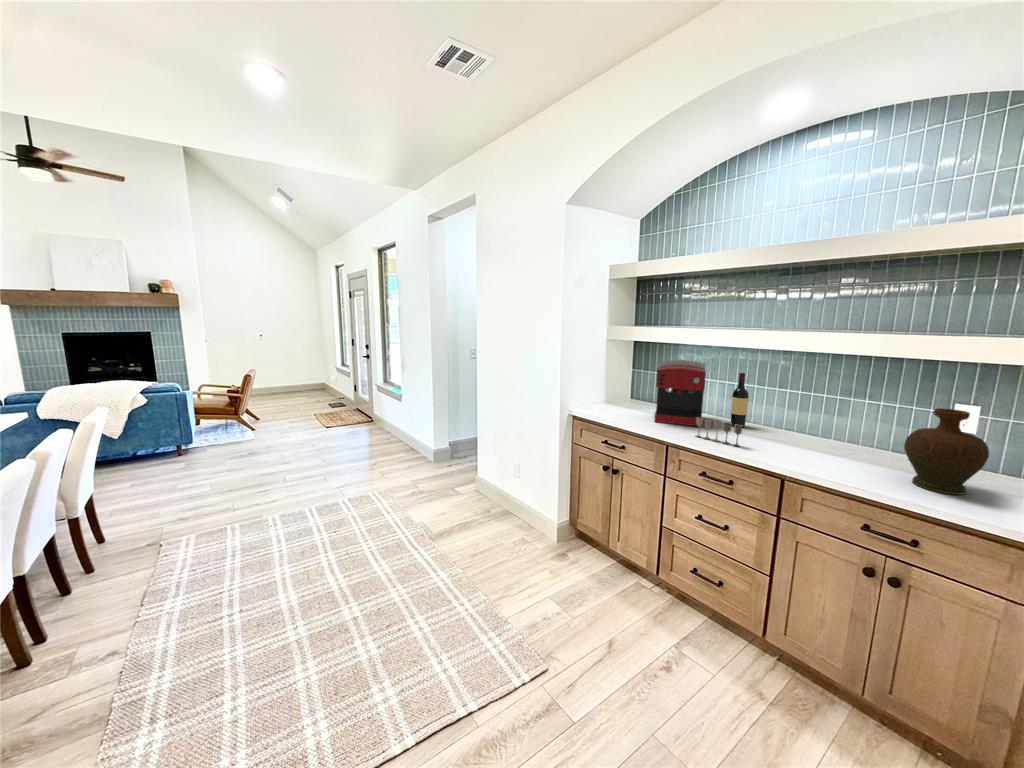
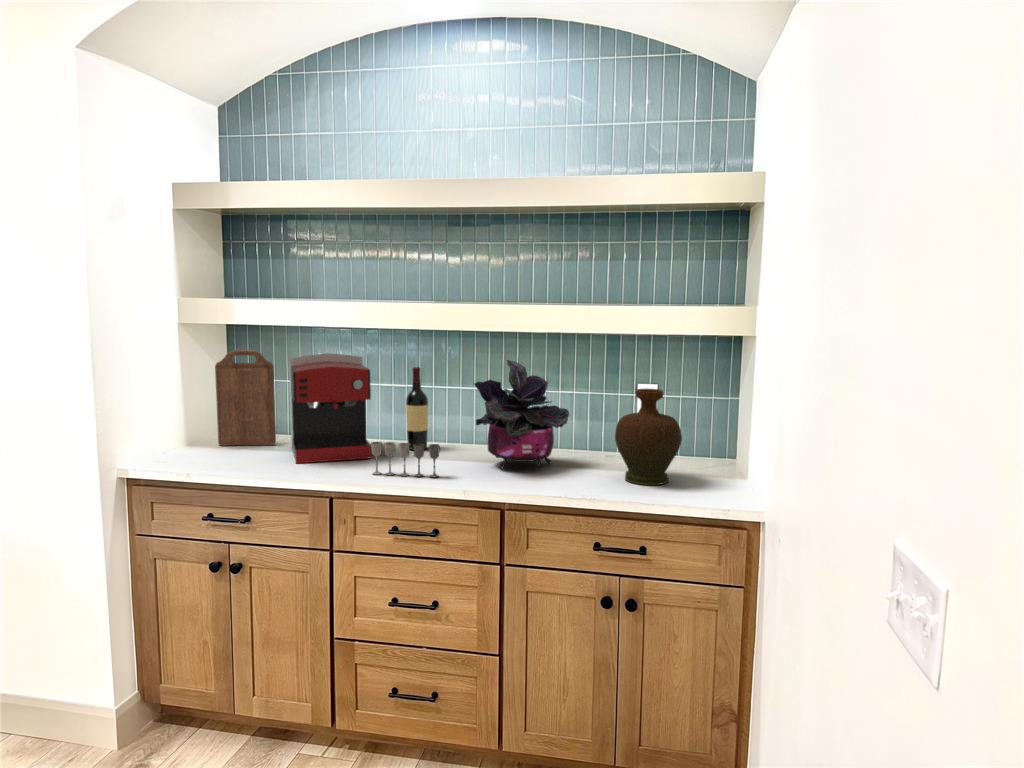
cutting board: none [620,355,653,409] -> present [215,350,276,446]
potted plant: none [777,373,865,455] -> present [474,360,569,468]

